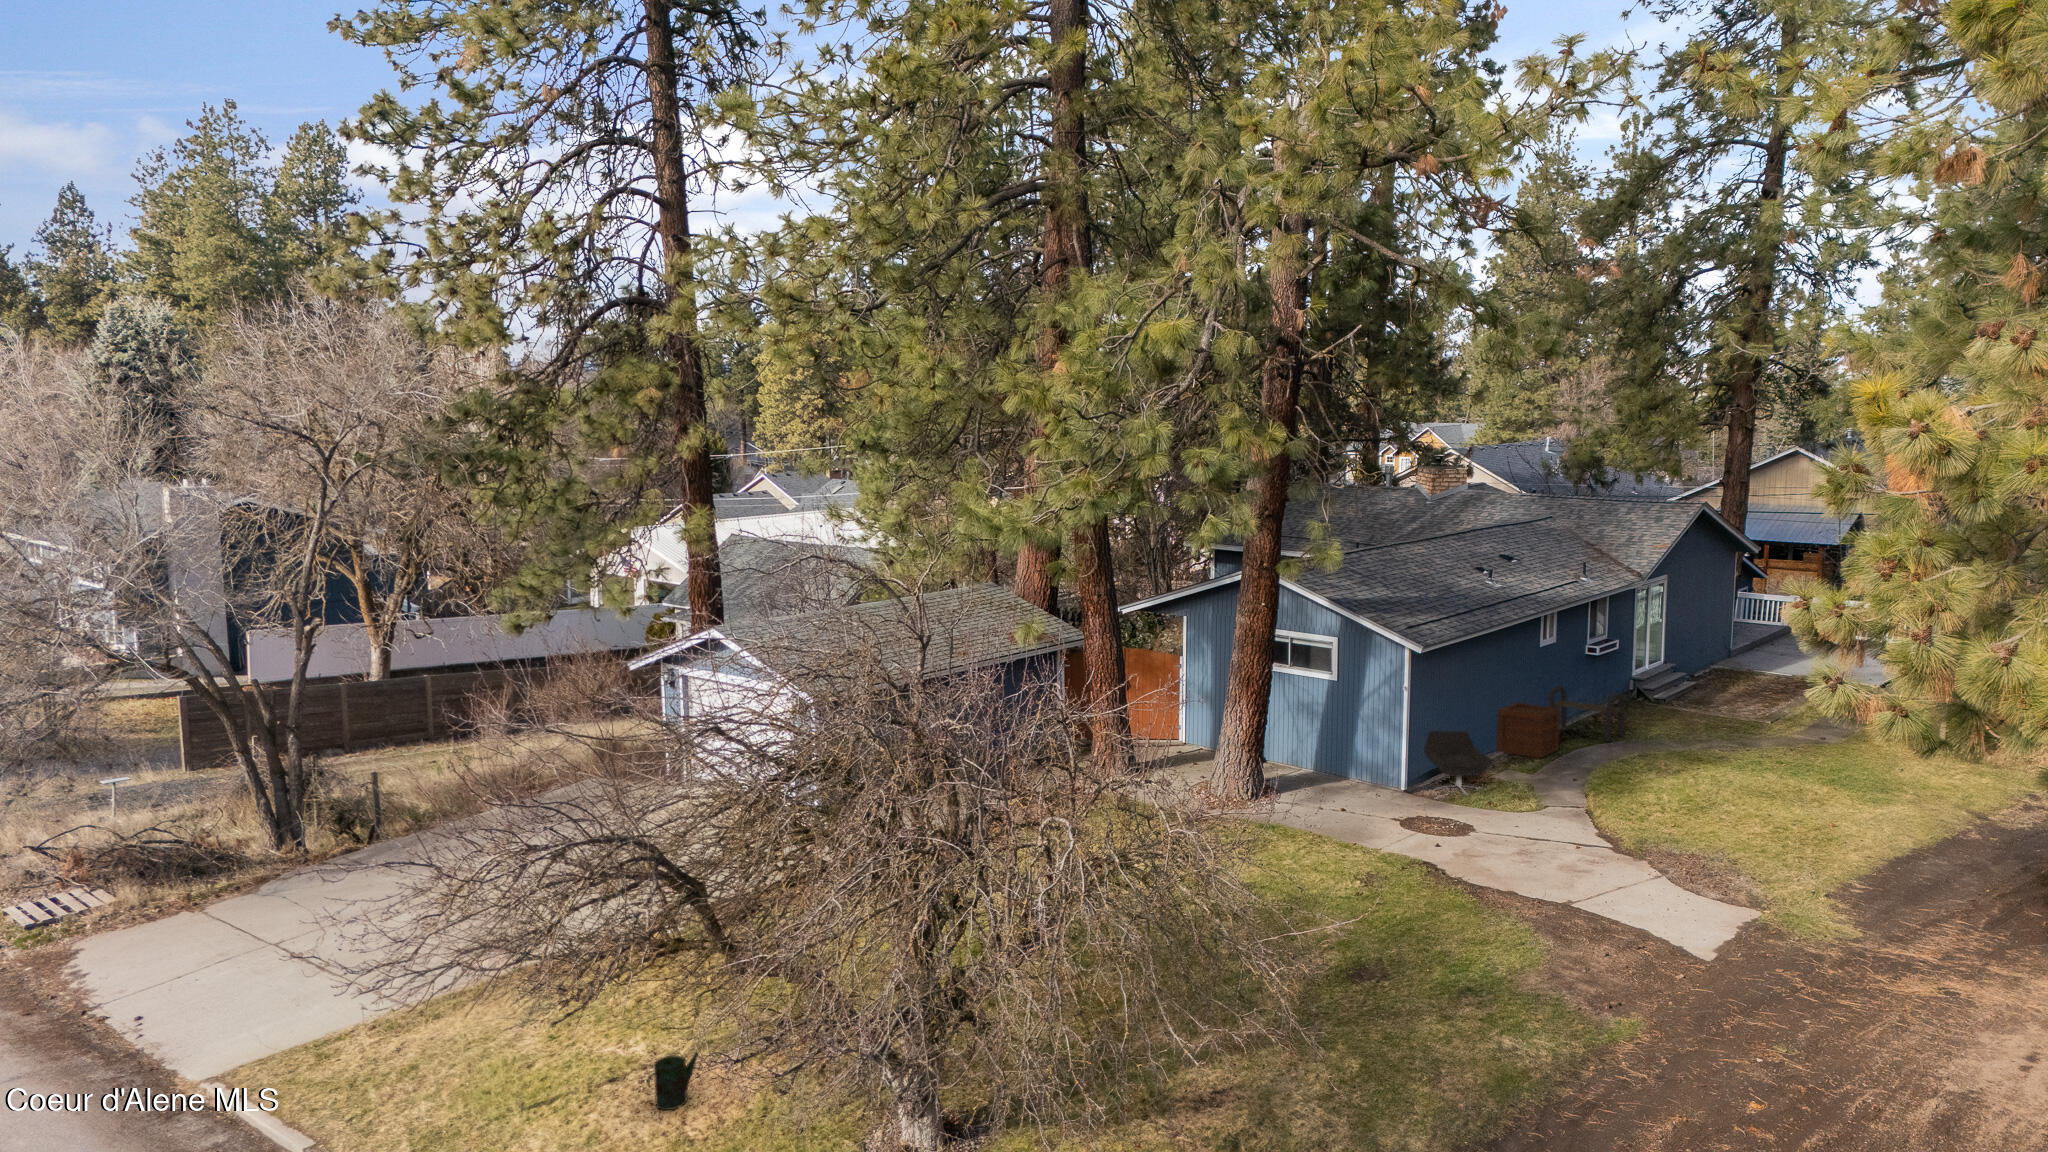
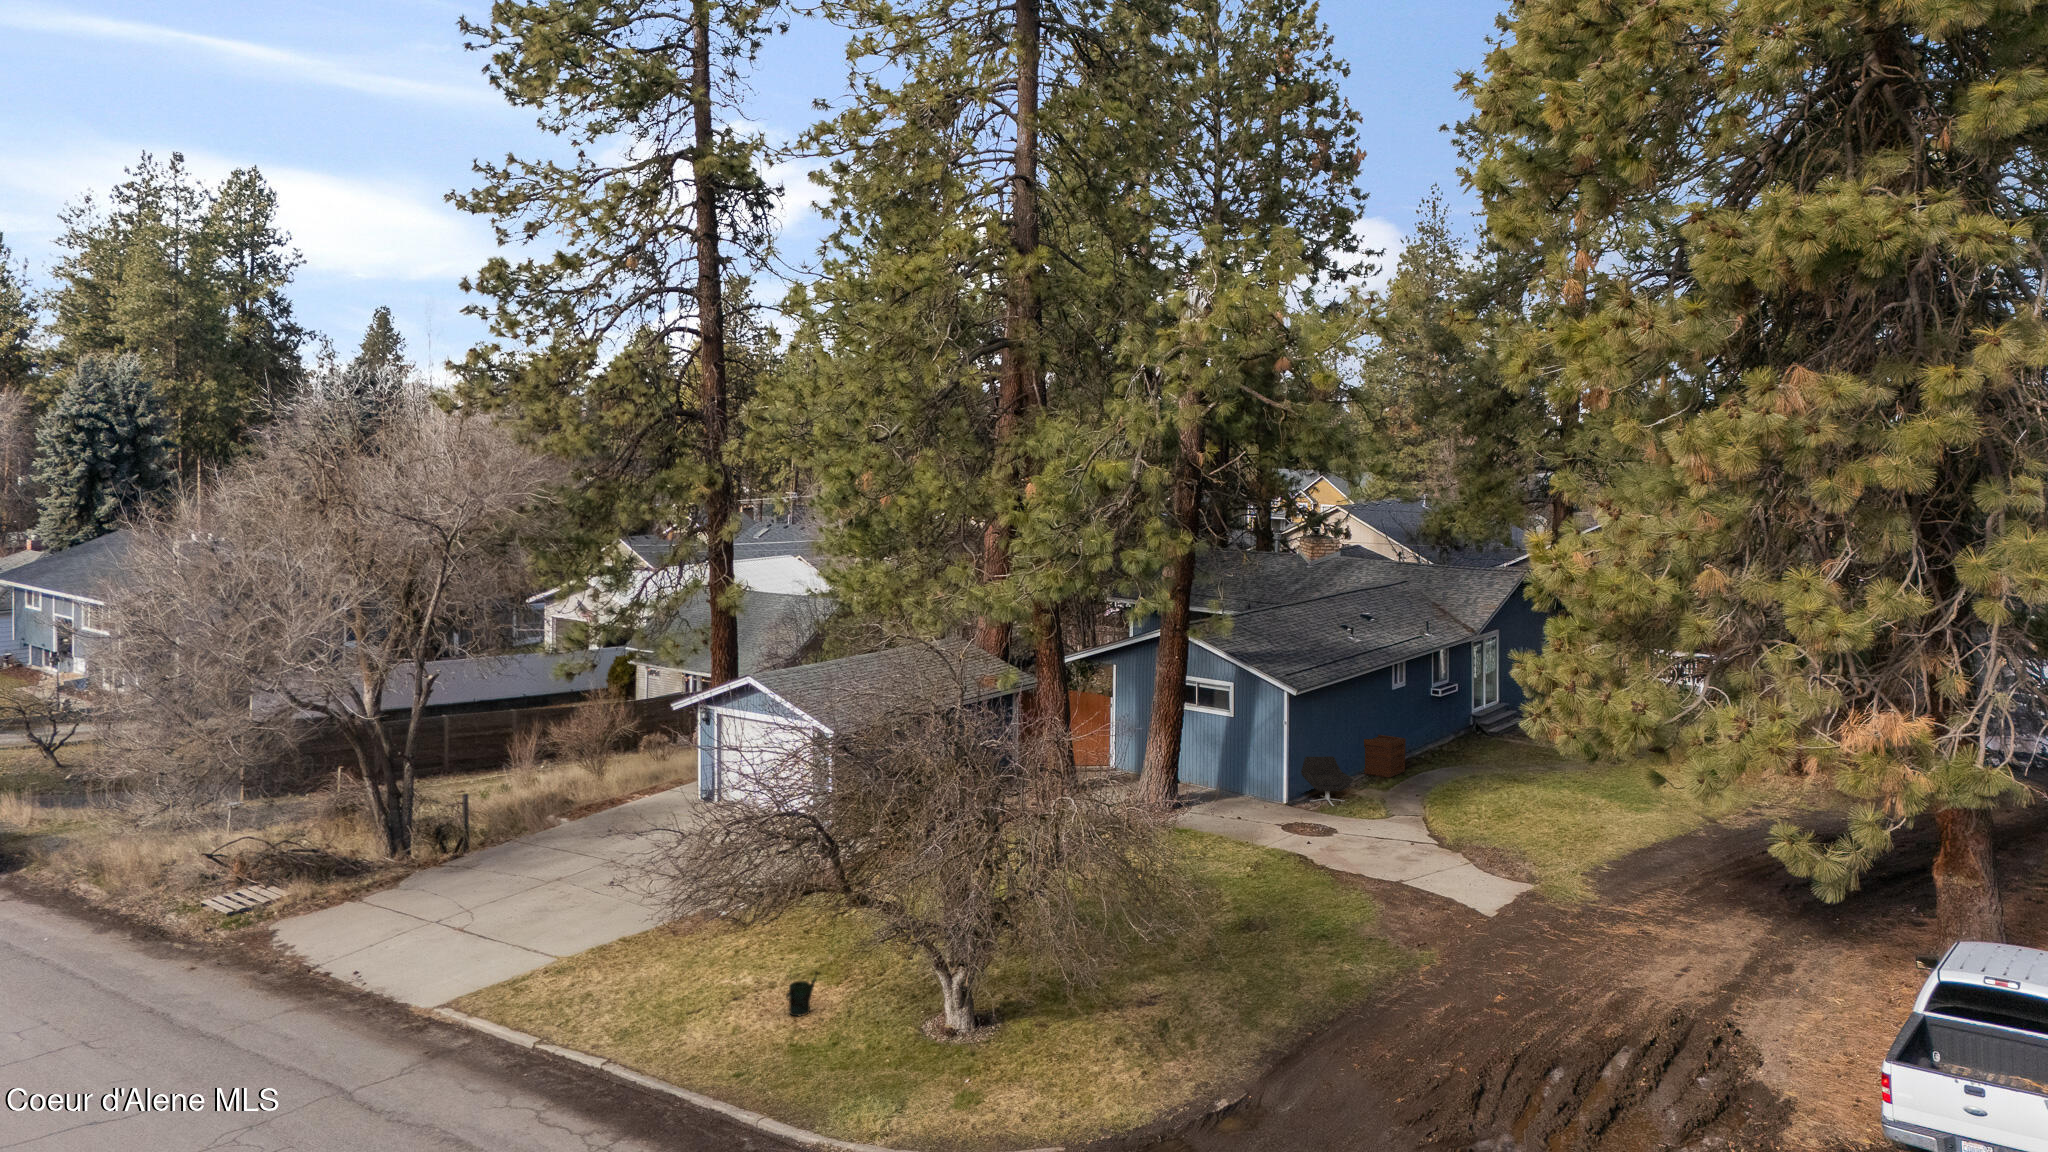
bench: present [1548,686,1625,742] -> none [1397,720,1456,765]

